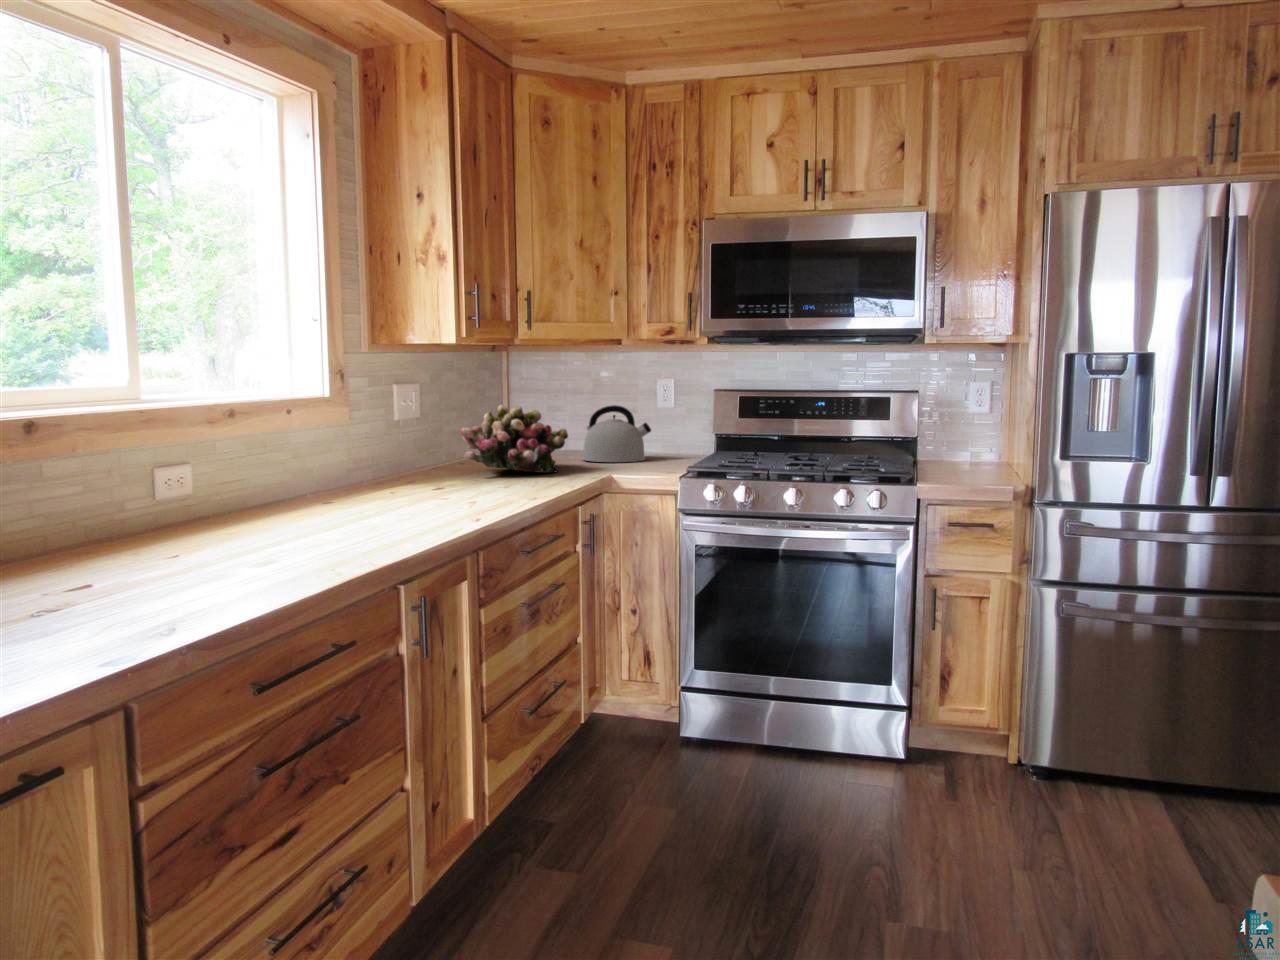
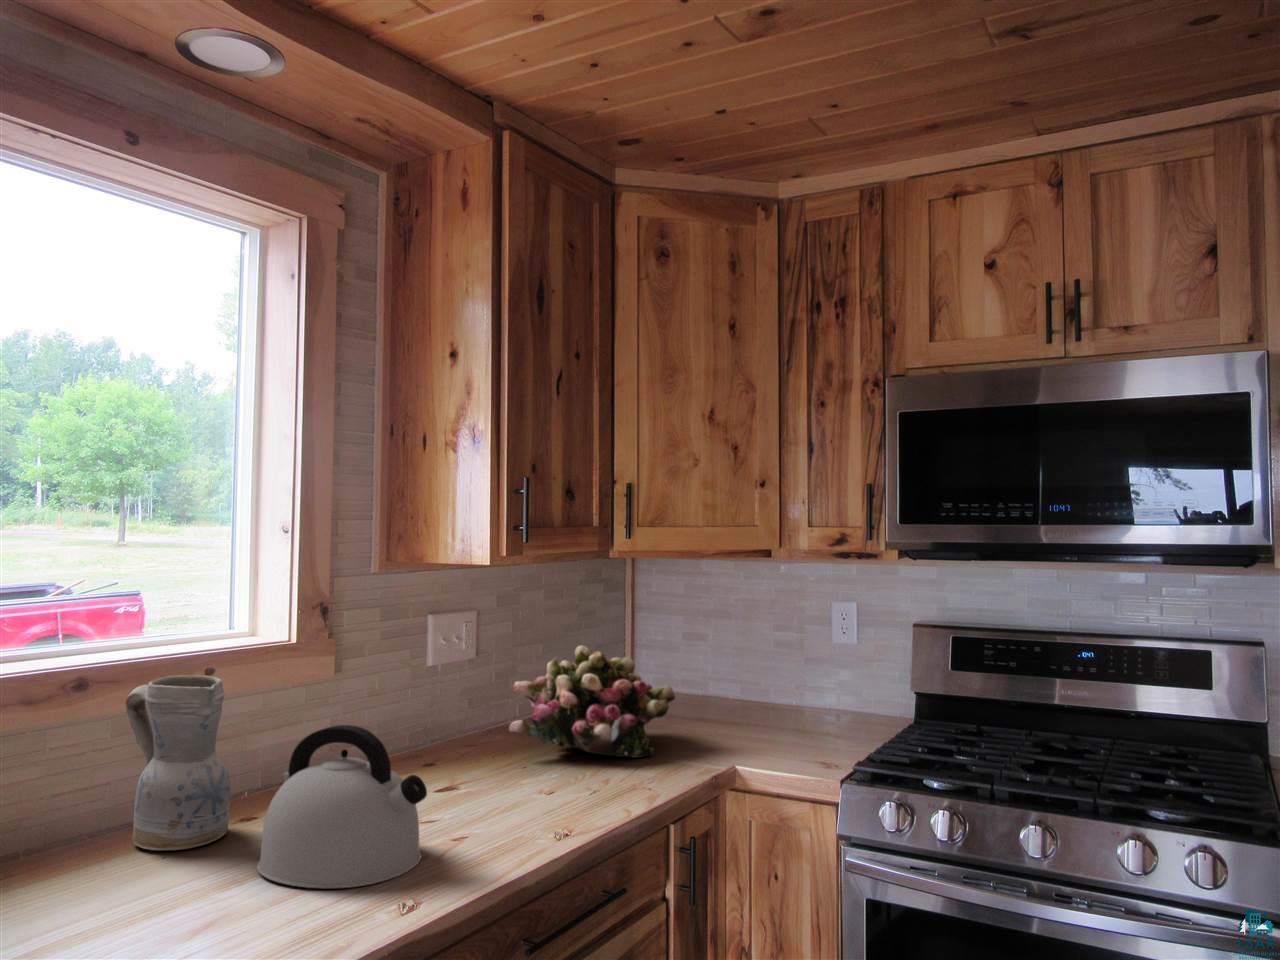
kettle: present [583,405,651,462] -> present [257,725,427,888]
ceramic pitcher: none [250,410,324,515] -> present [125,675,230,850]

